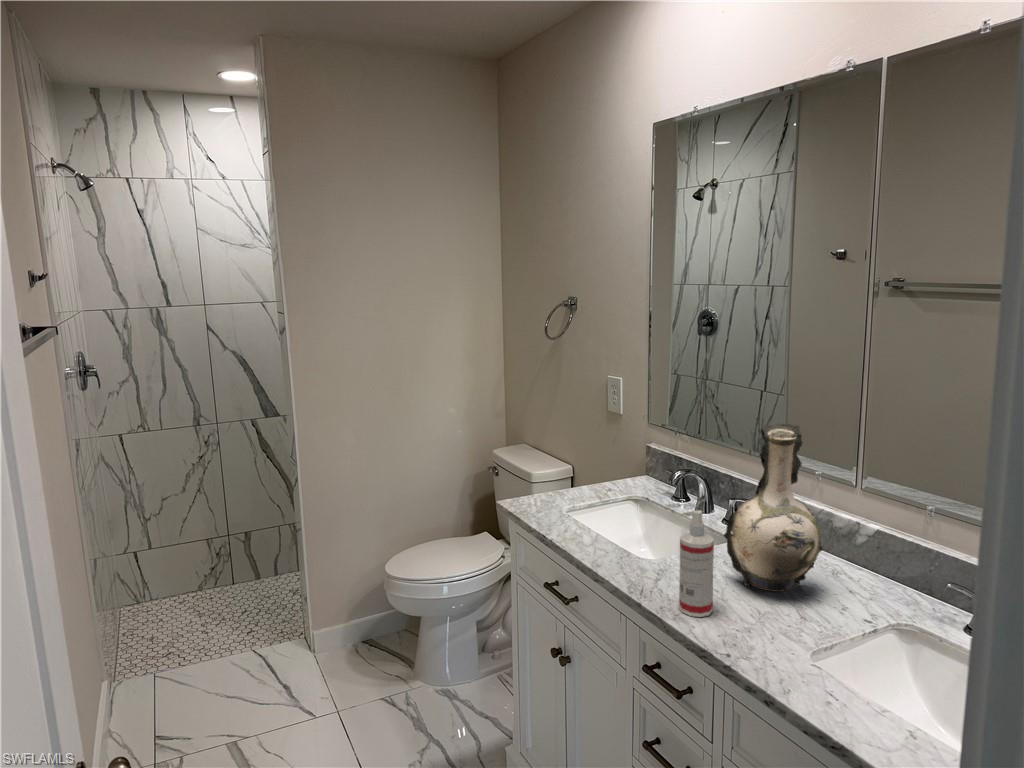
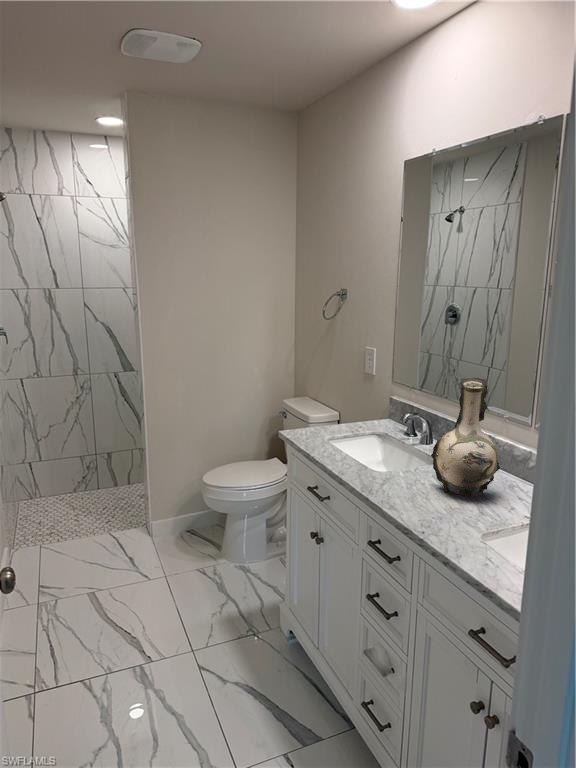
spray bottle: present [679,511,714,617] -> none [394,435,420,508]

